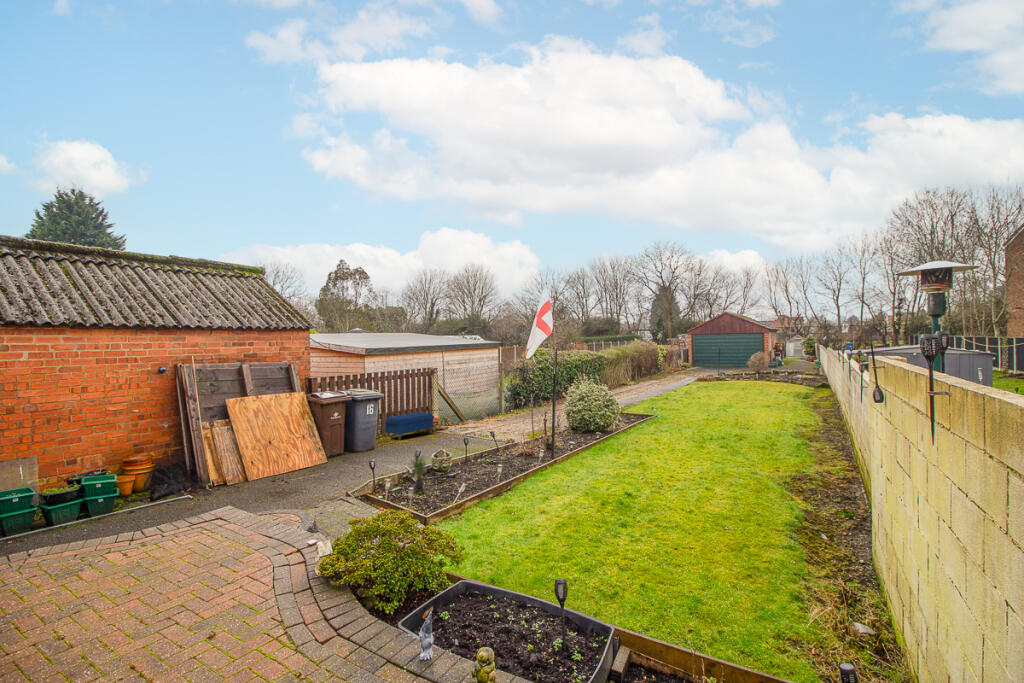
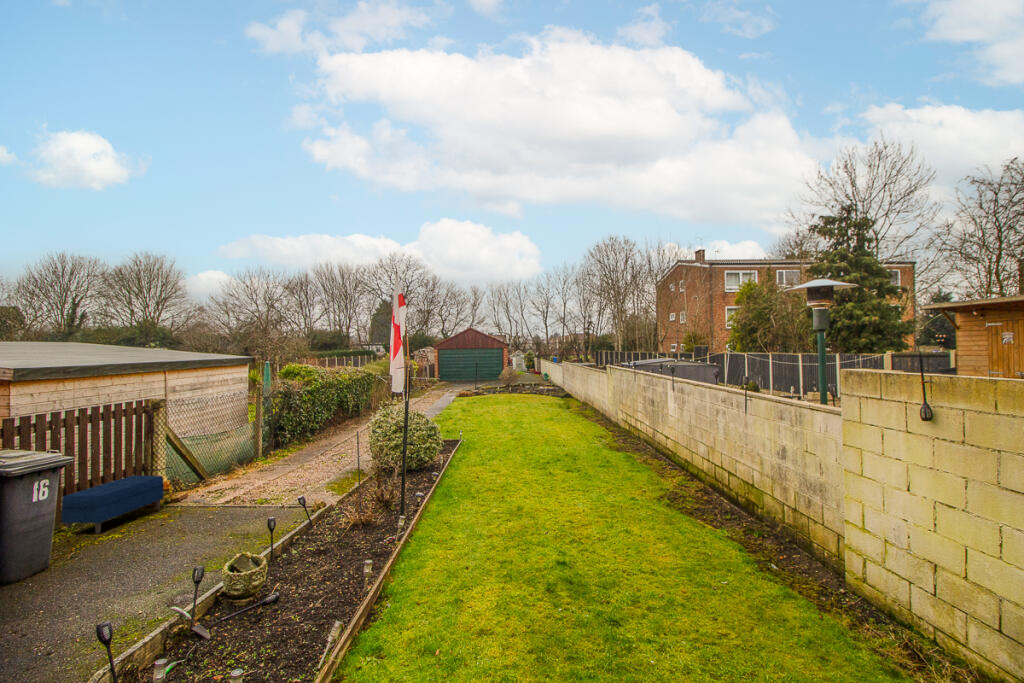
potted plant: present [413,457,425,488] -> none [181,569,238,648]

